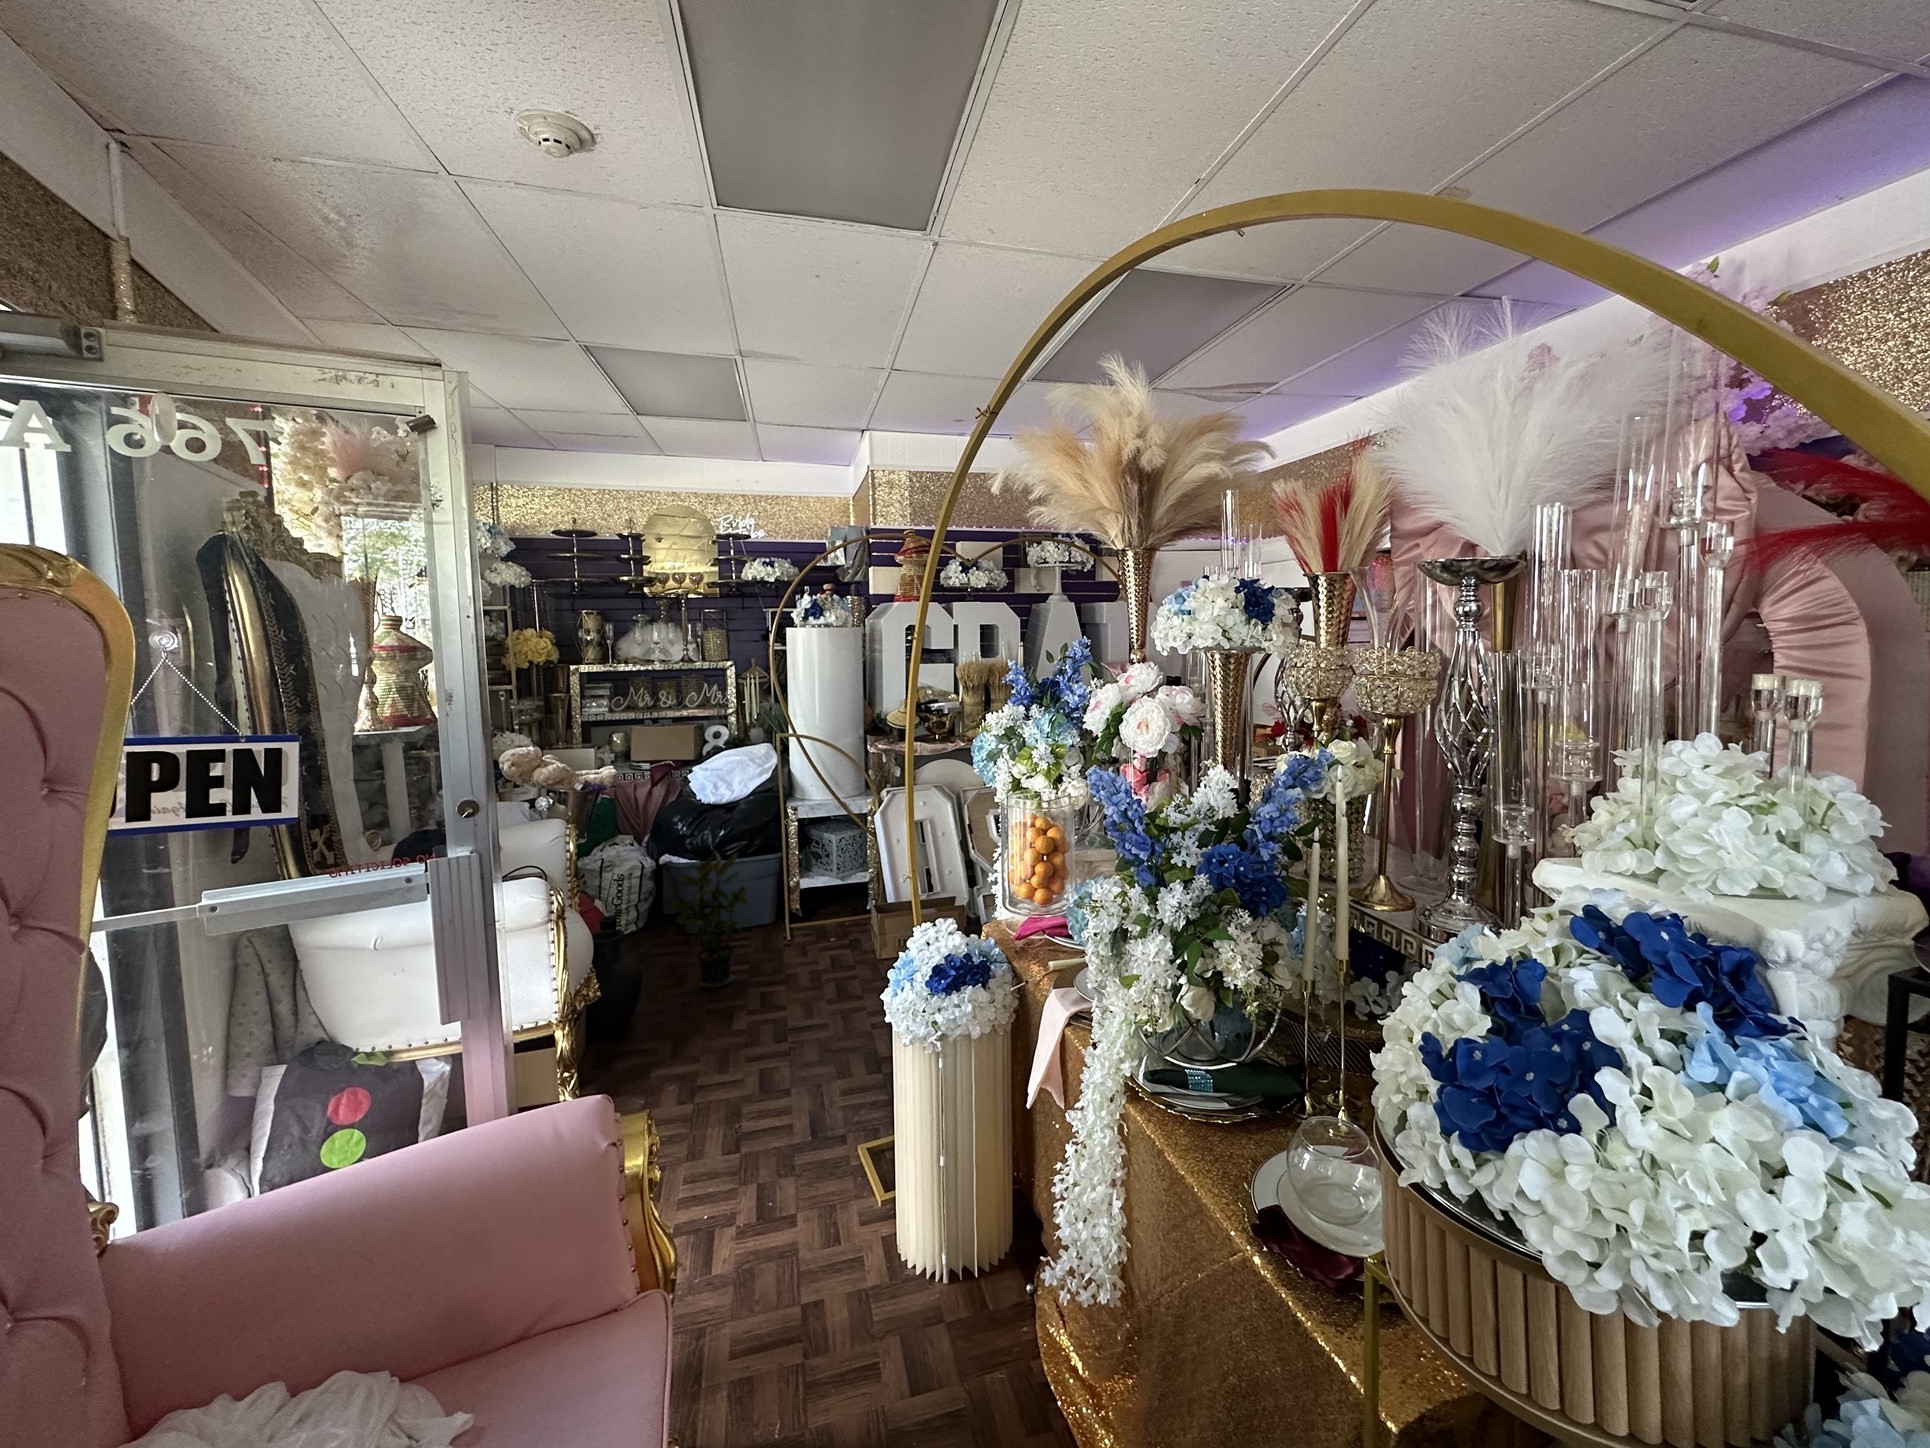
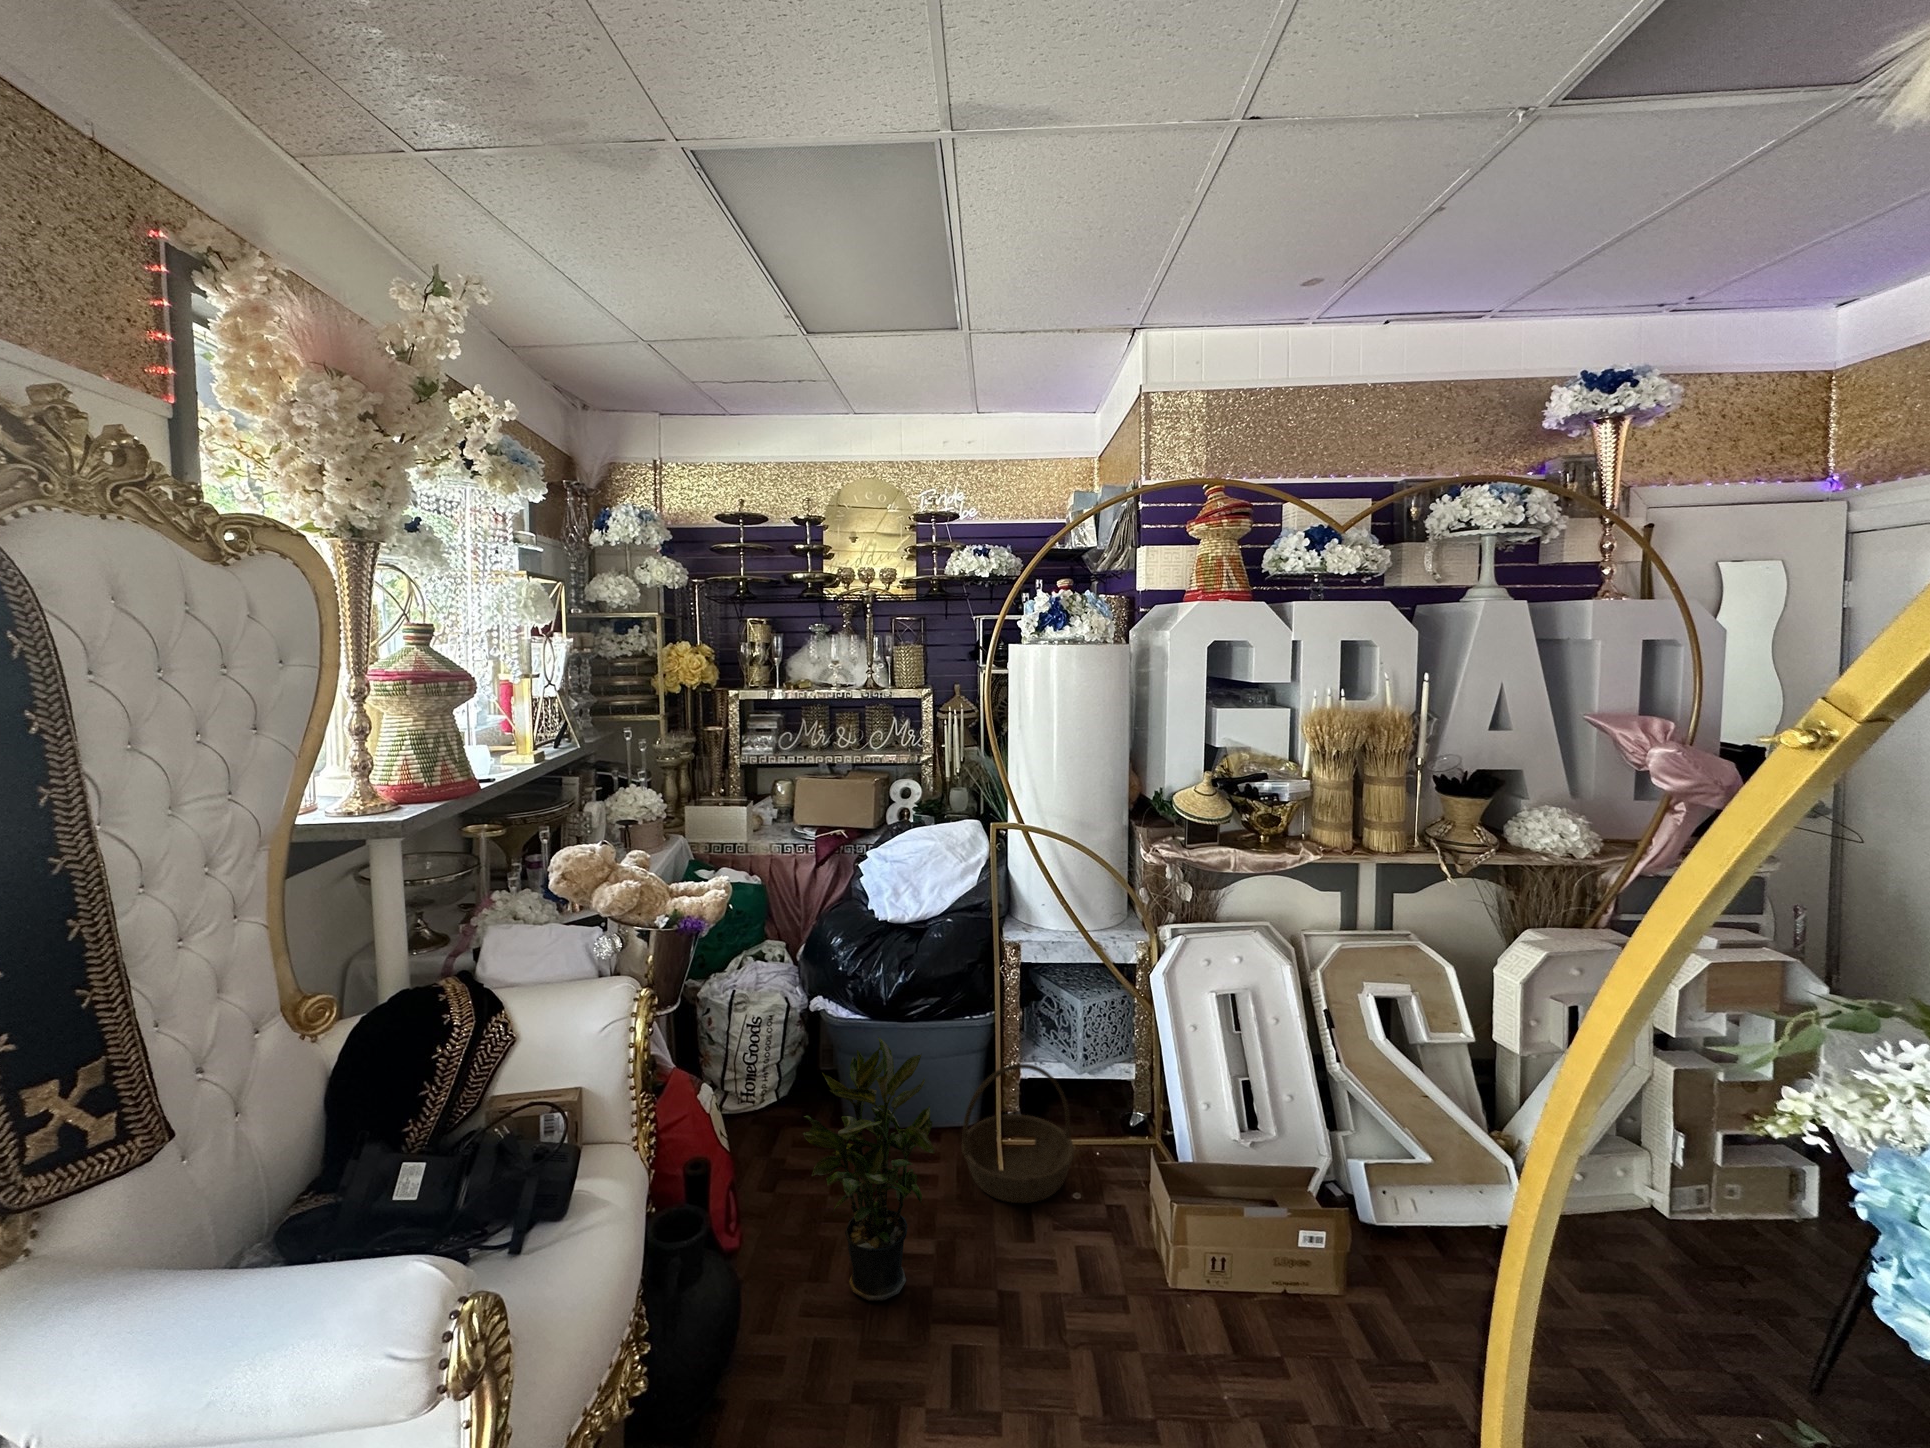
basket: none [764,870,831,945] -> present [962,1064,1074,1203]

